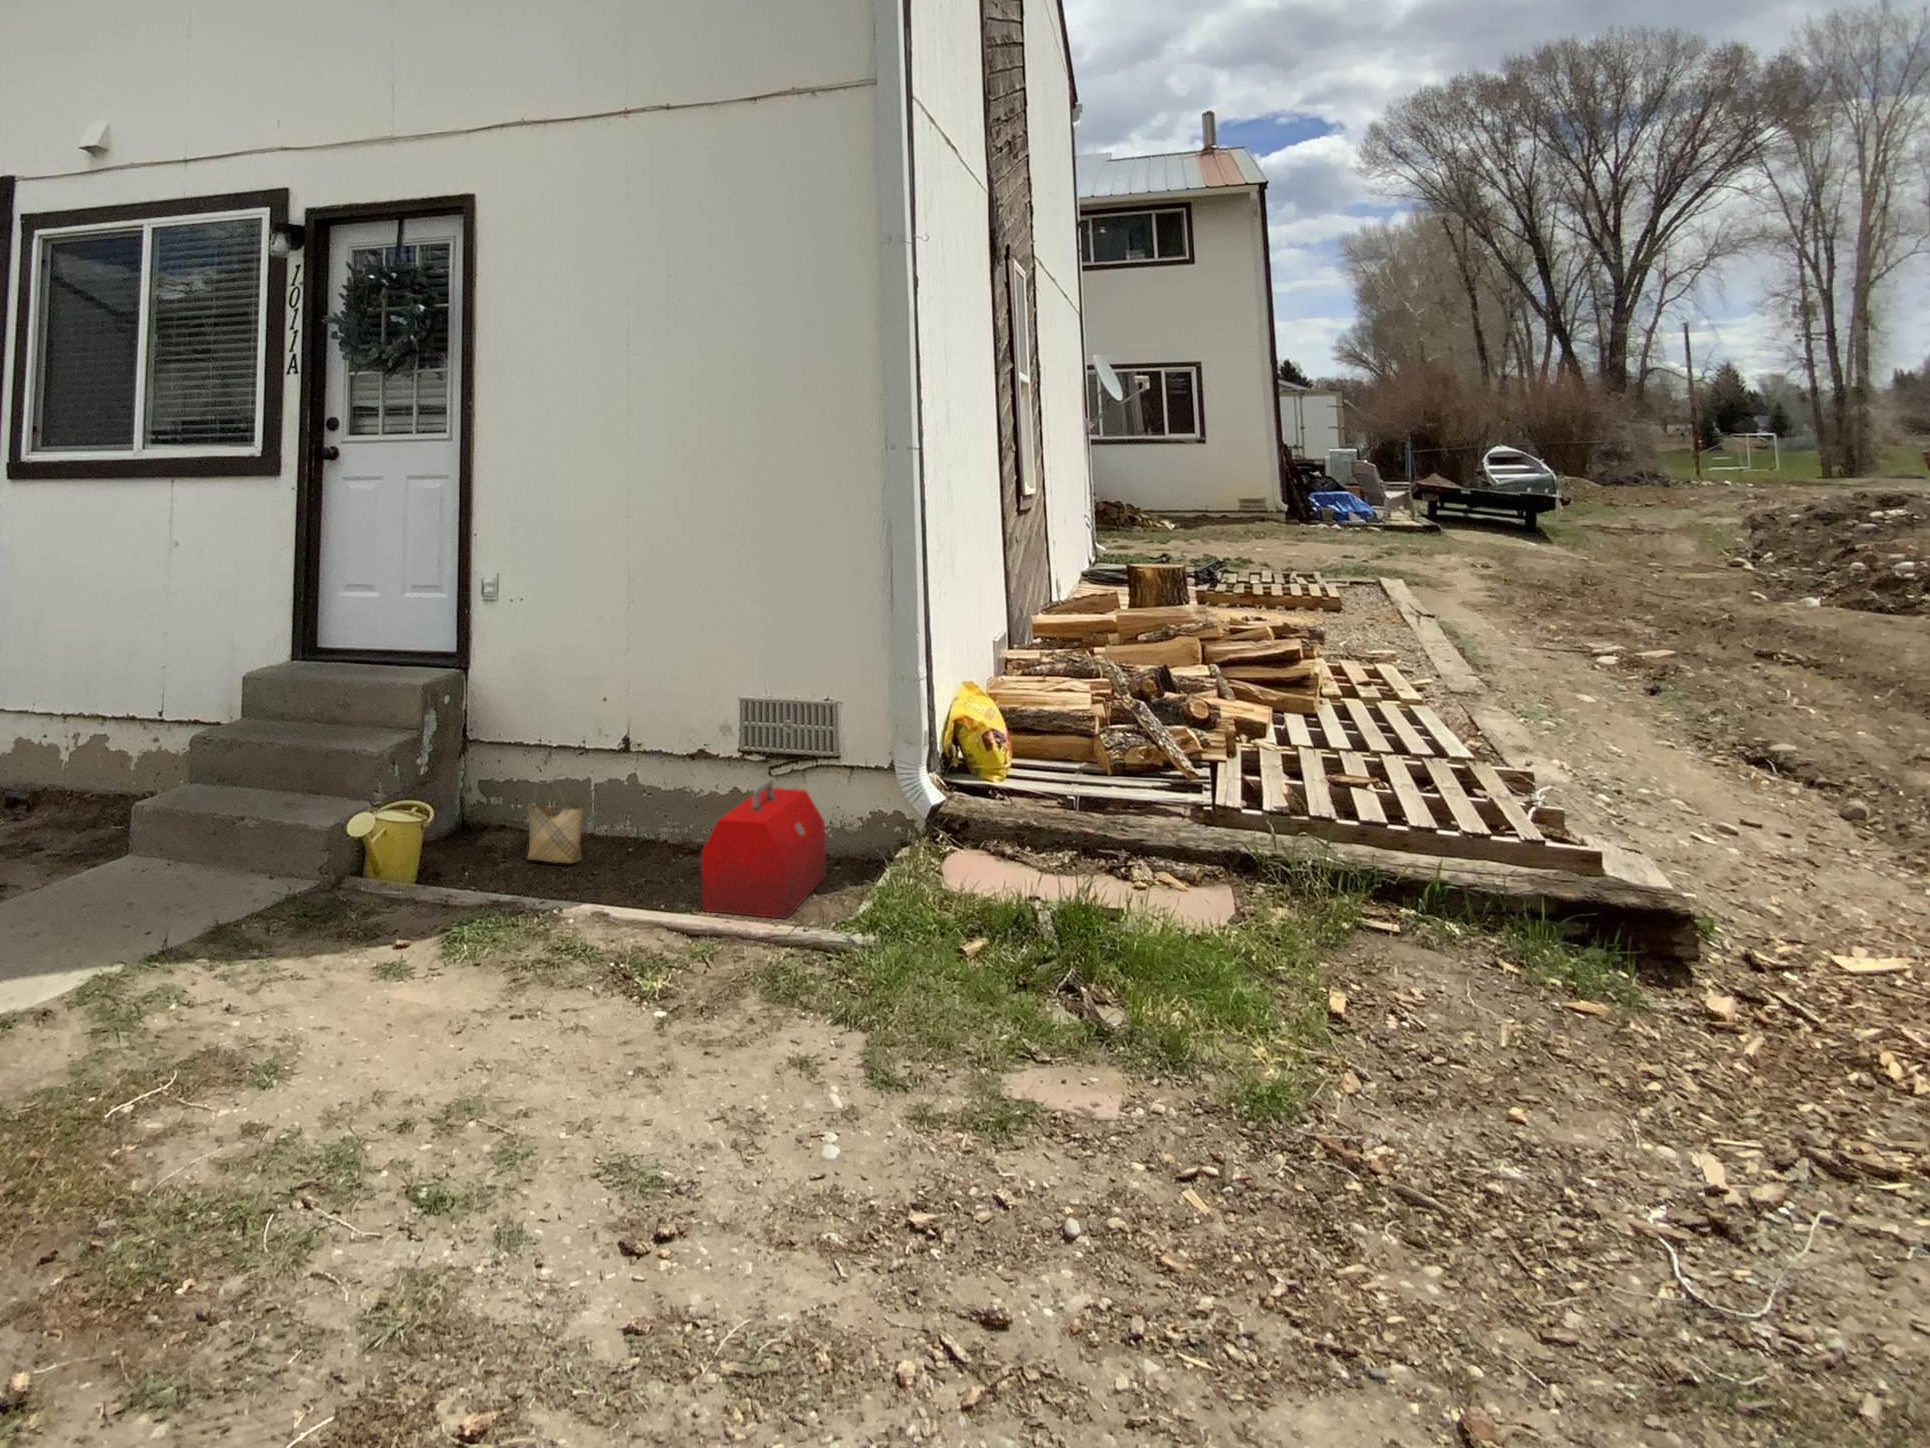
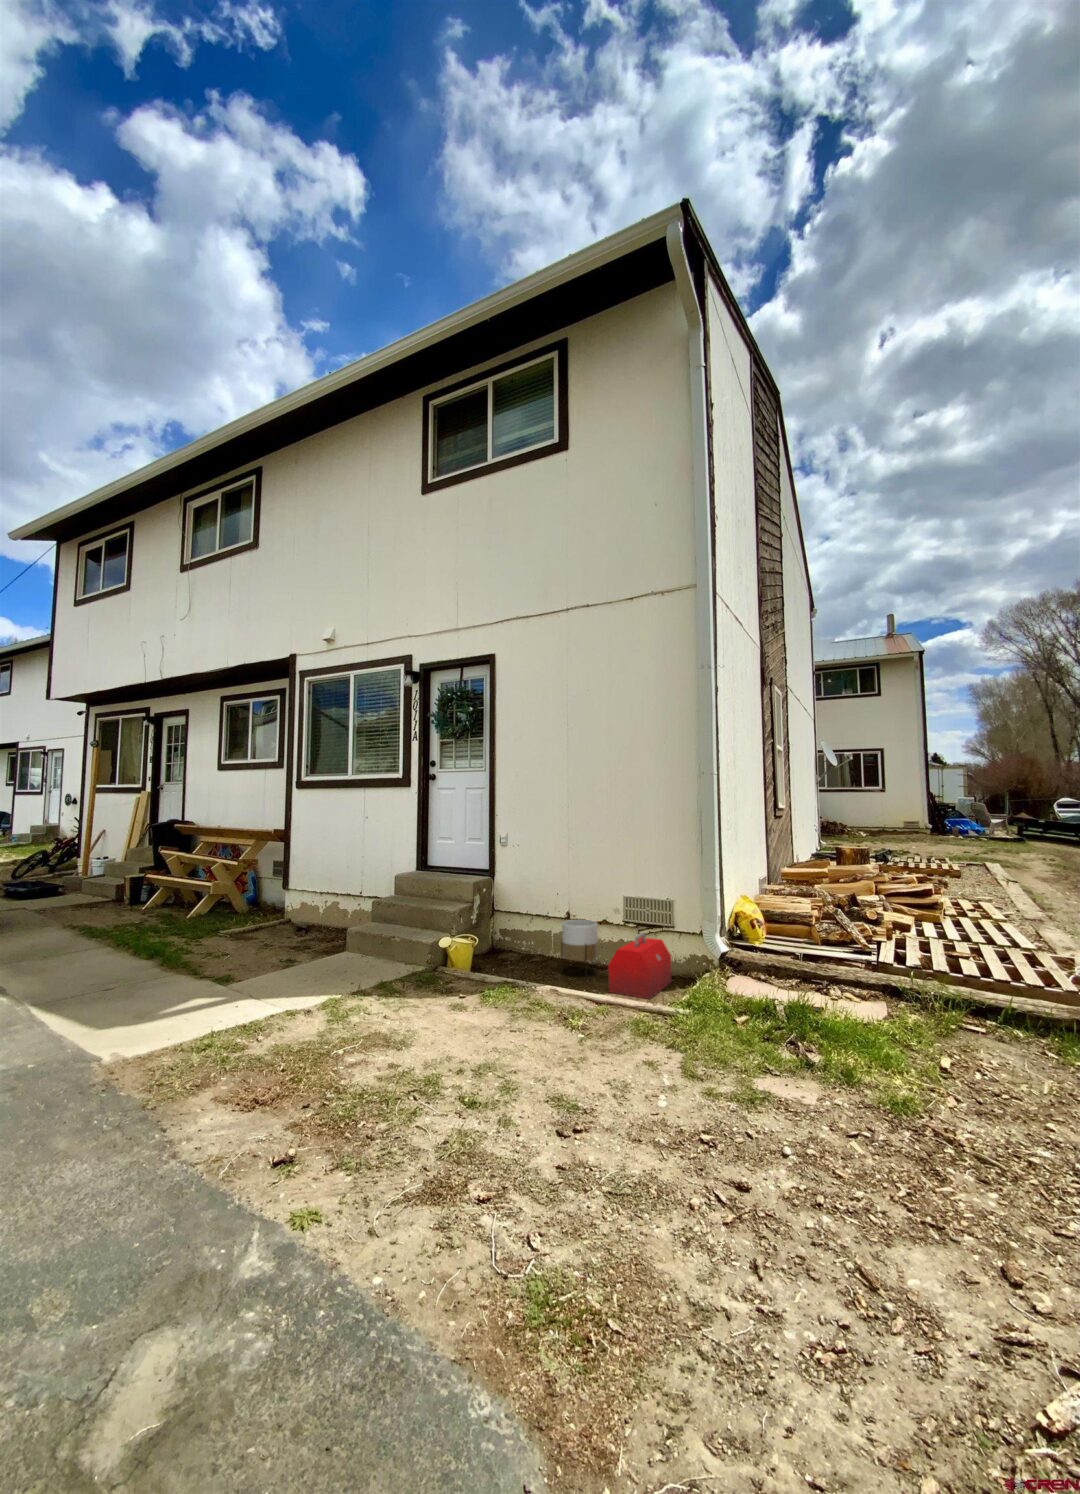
planter: none [601,758,677,886] -> present [561,920,598,963]
woven basket: present [528,775,584,863] -> none [526,925,554,967]

